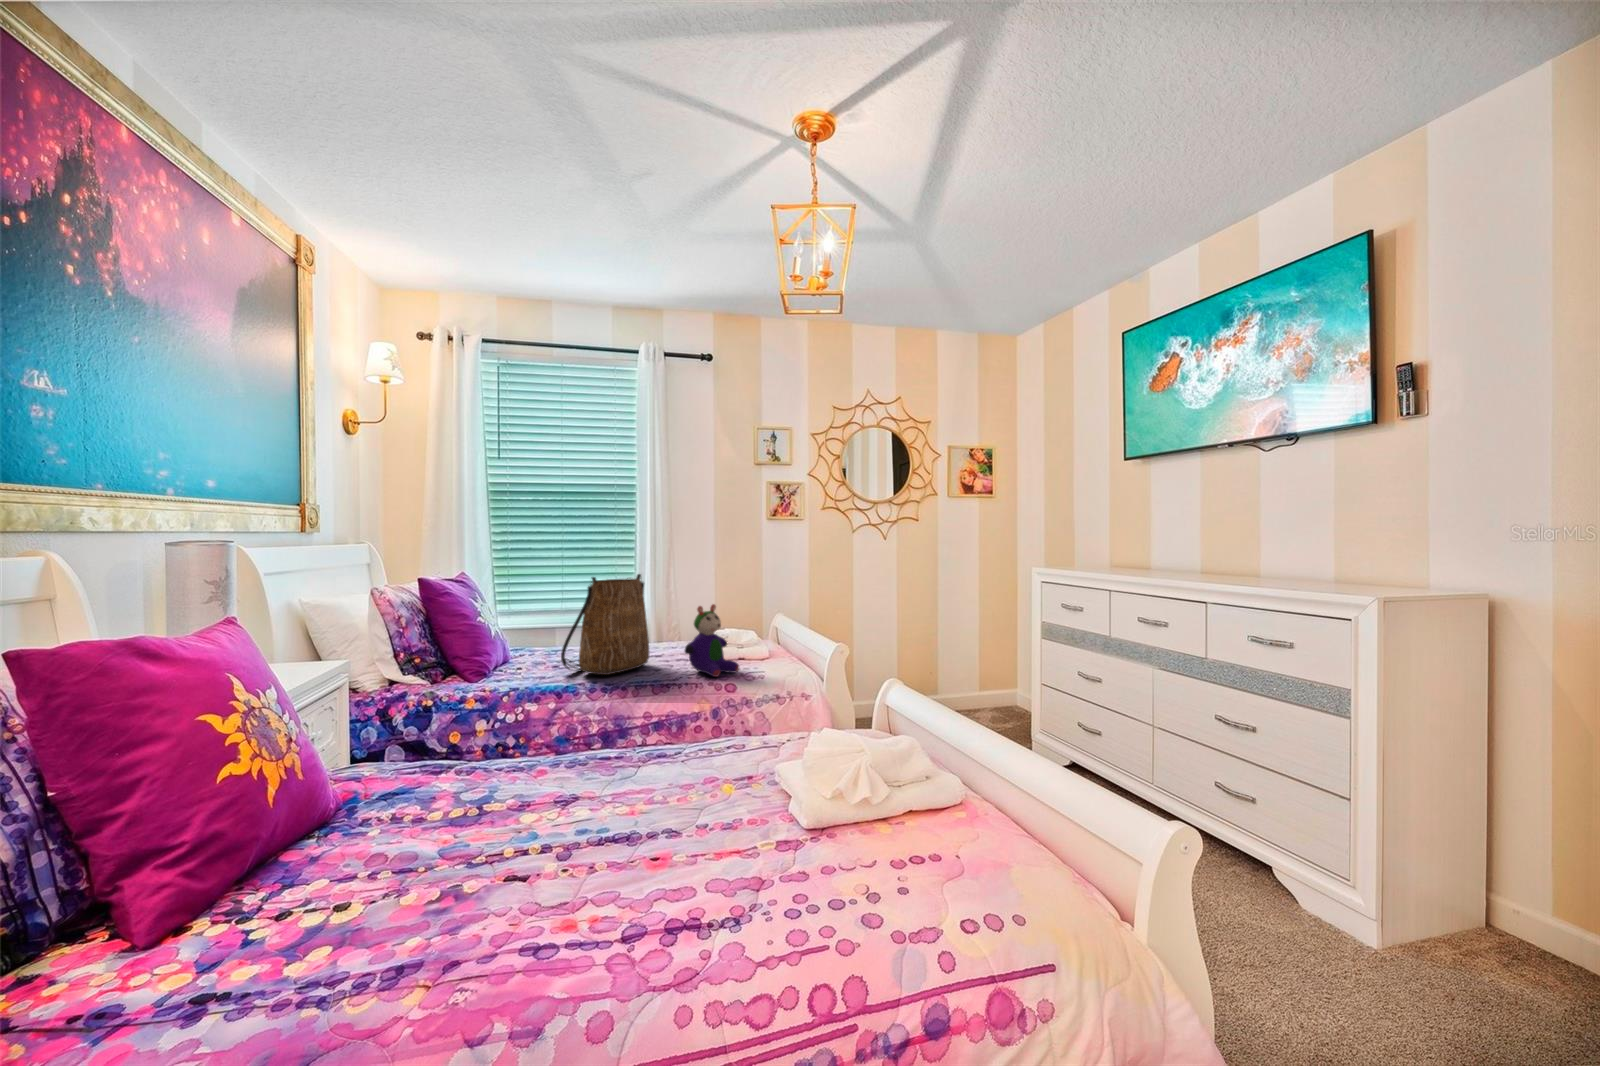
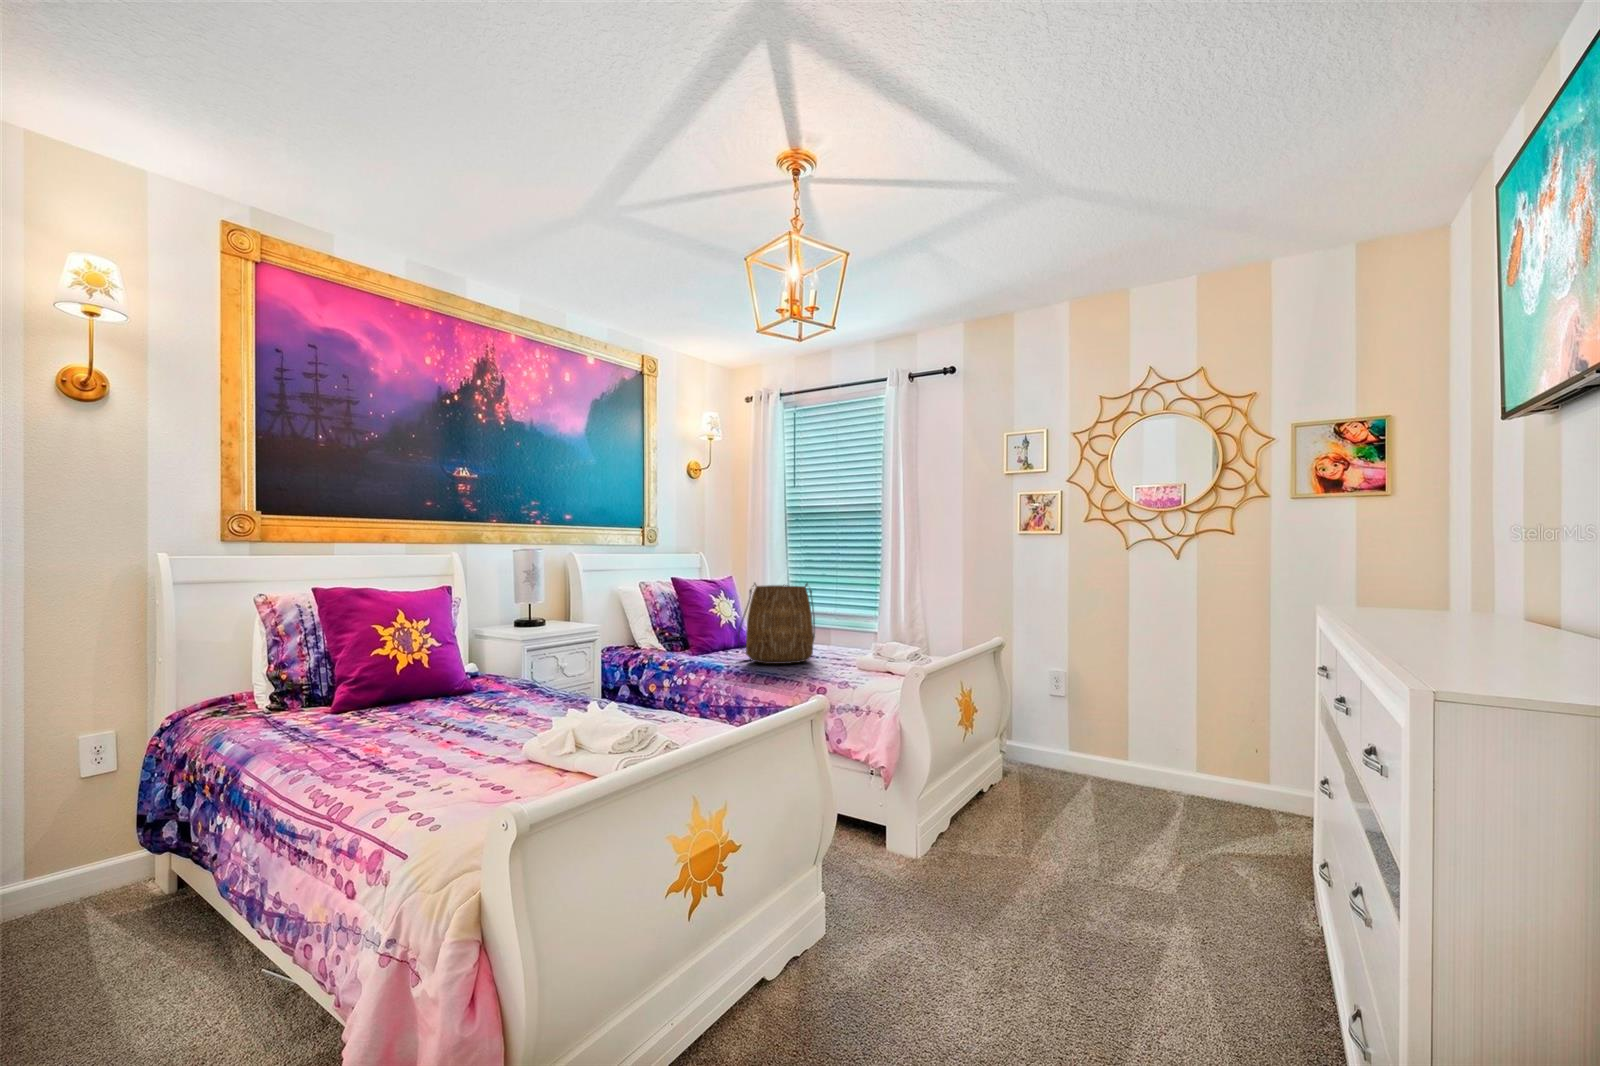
stuffed toy: present [685,604,739,677] -> none [812,613,863,679]

